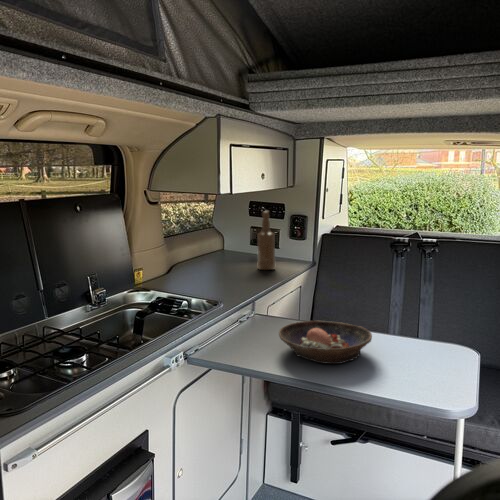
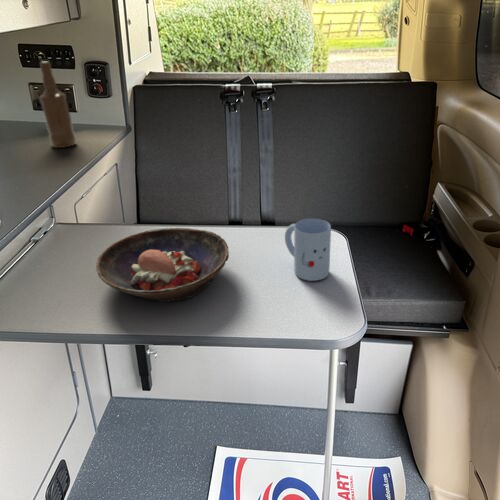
mug: none [419,324,454,372] -> present [285,219,331,281]

